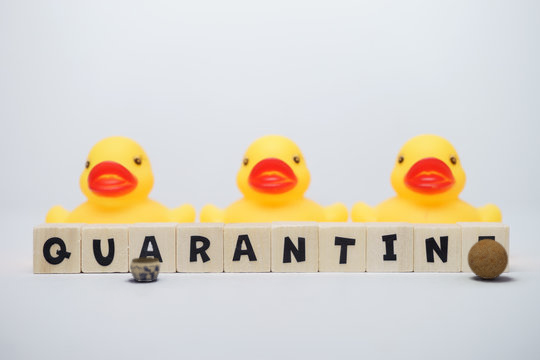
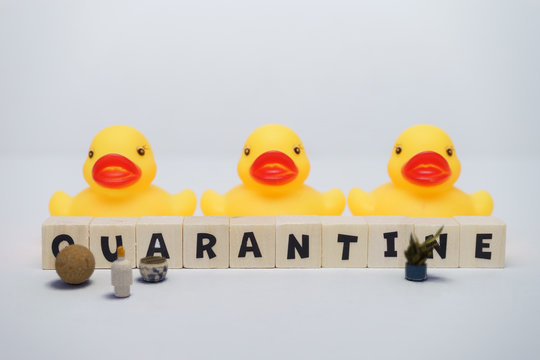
potted plant: none [401,222,441,281] -> present [404,226,444,281]
decorative ball: present [468,239,508,279] -> present [55,244,95,284]
soap bottle: none [101,240,123,292] -> present [111,246,133,297]

